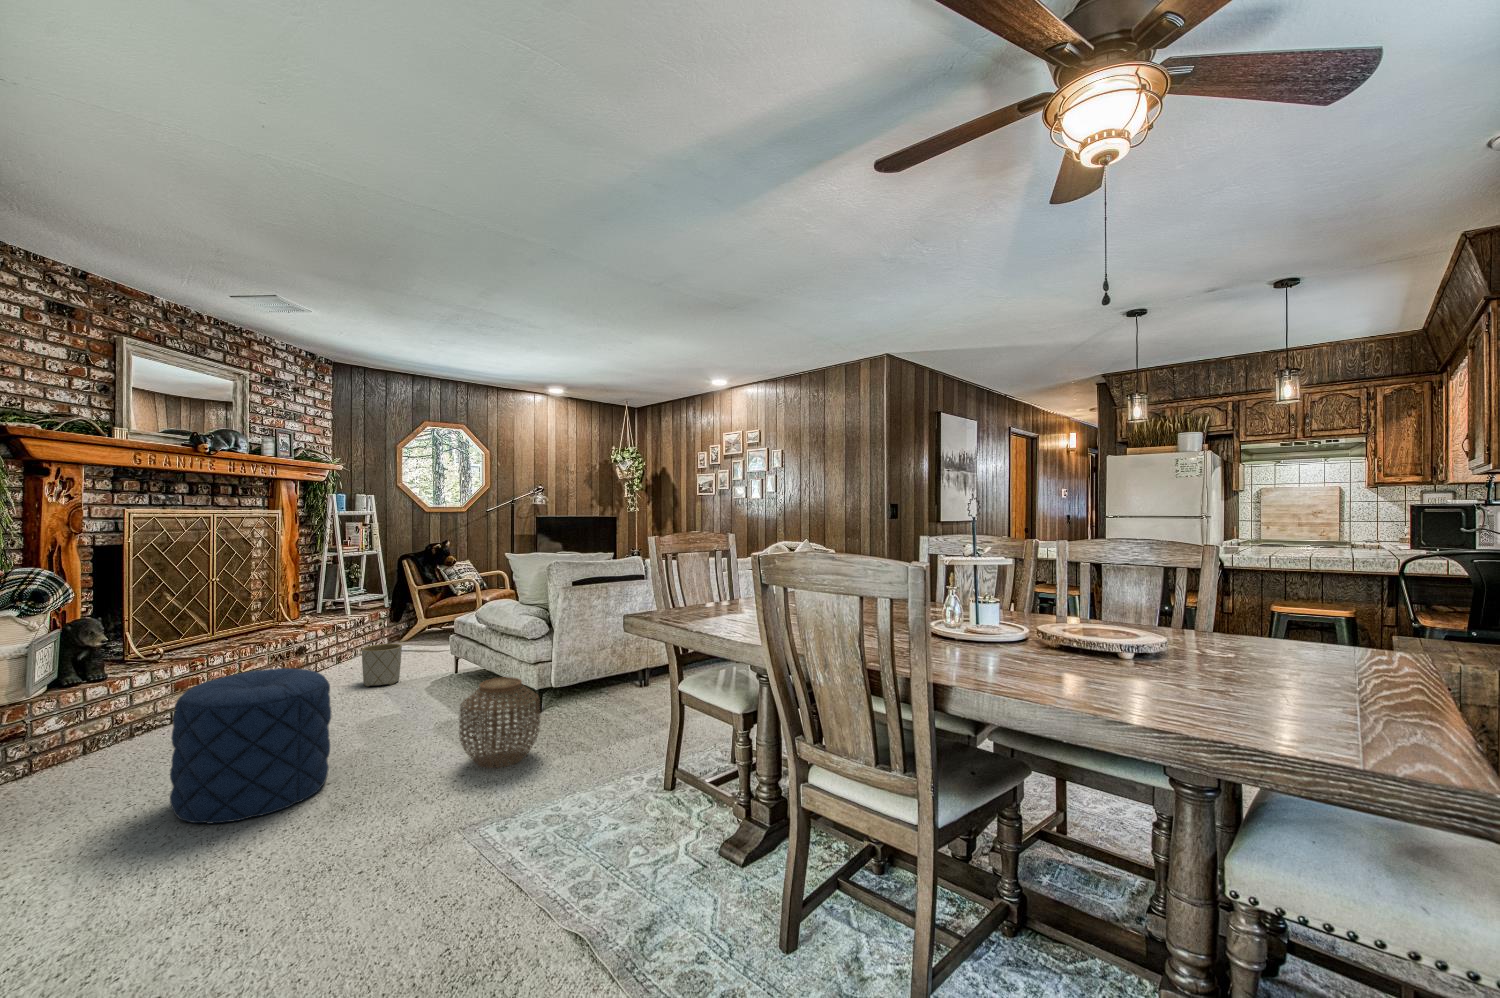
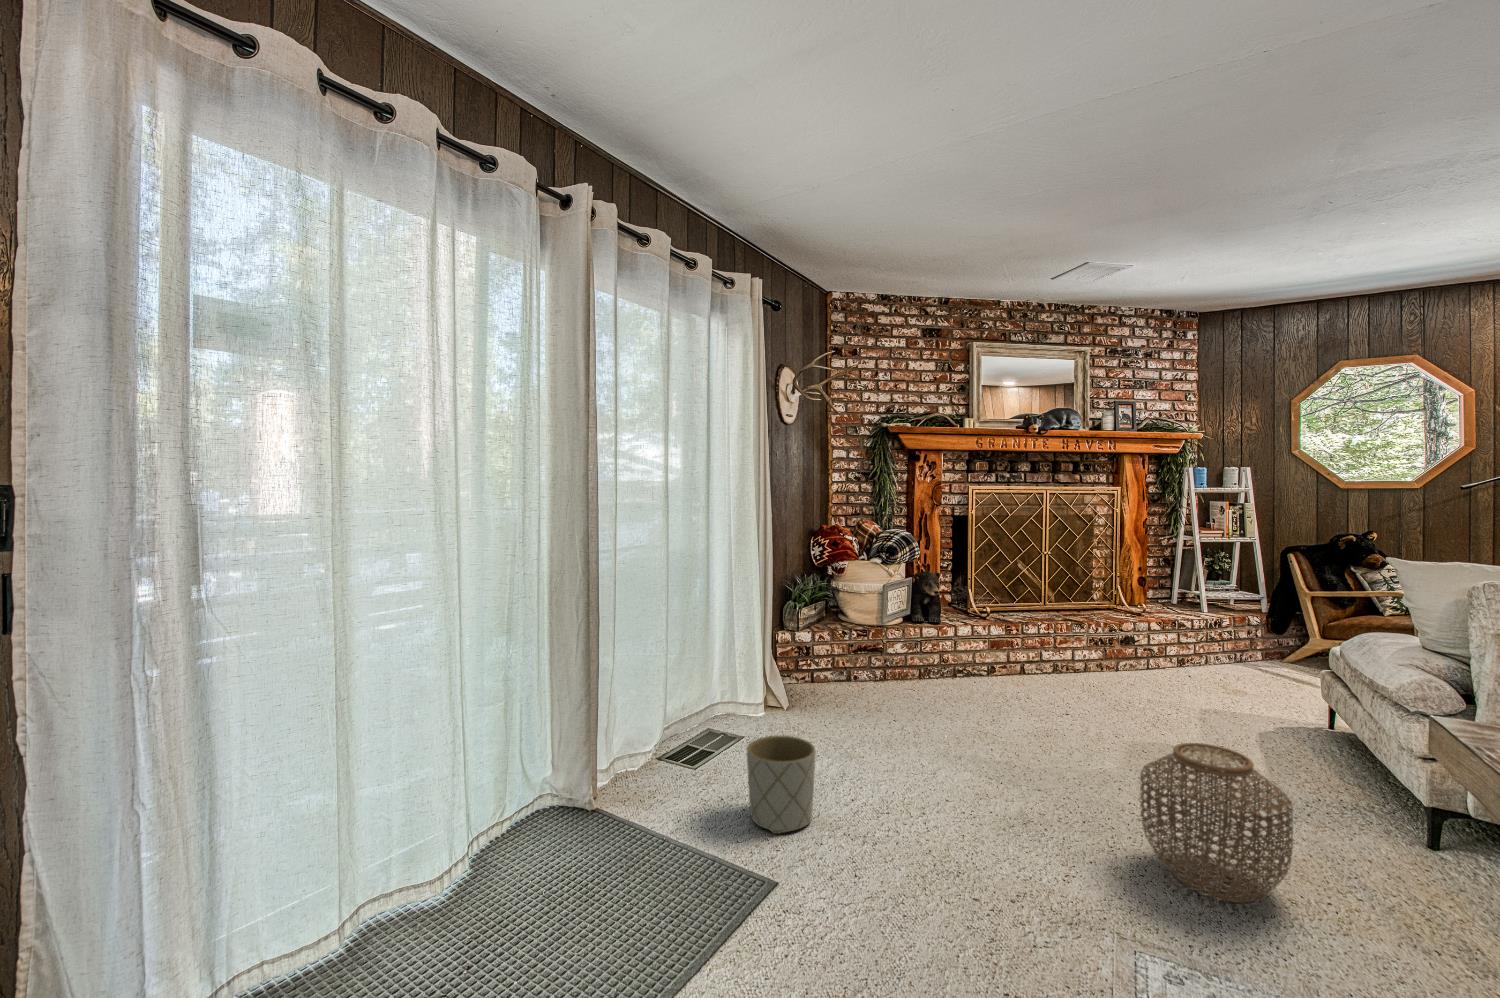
planter: present [362,644,402,687] -> present [747,736,816,834]
pouf: present [170,668,331,824] -> none [882,643,1014,794]

